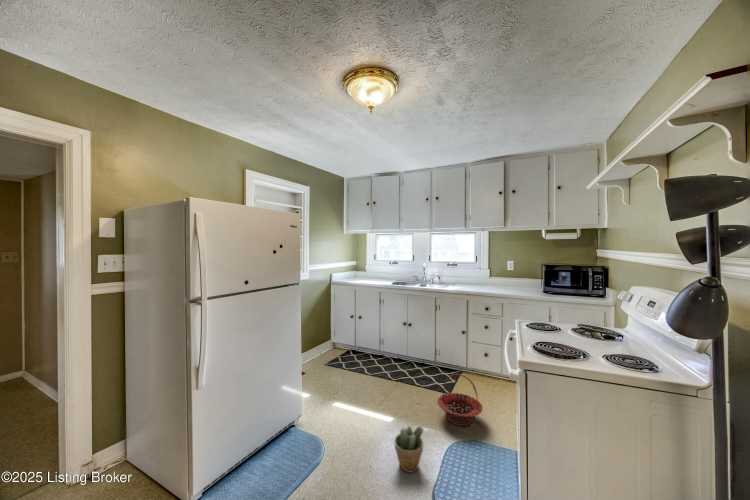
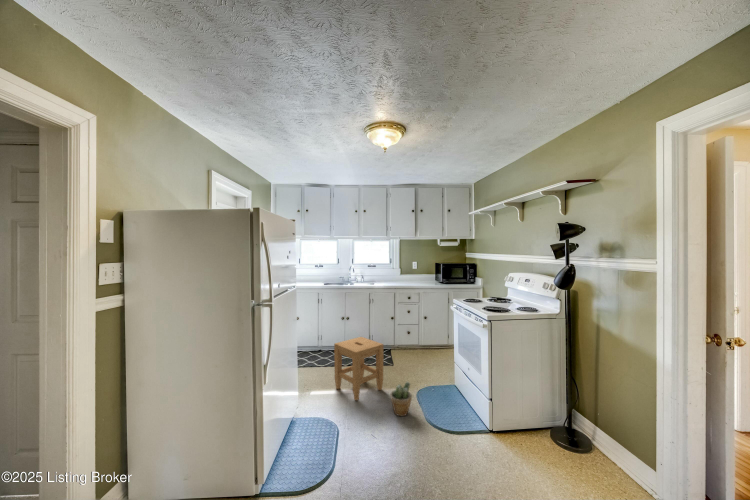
stool: none [361,350,413,428] -> present [334,337,384,400]
basket: present [438,374,483,426] -> none [394,345,427,382]

